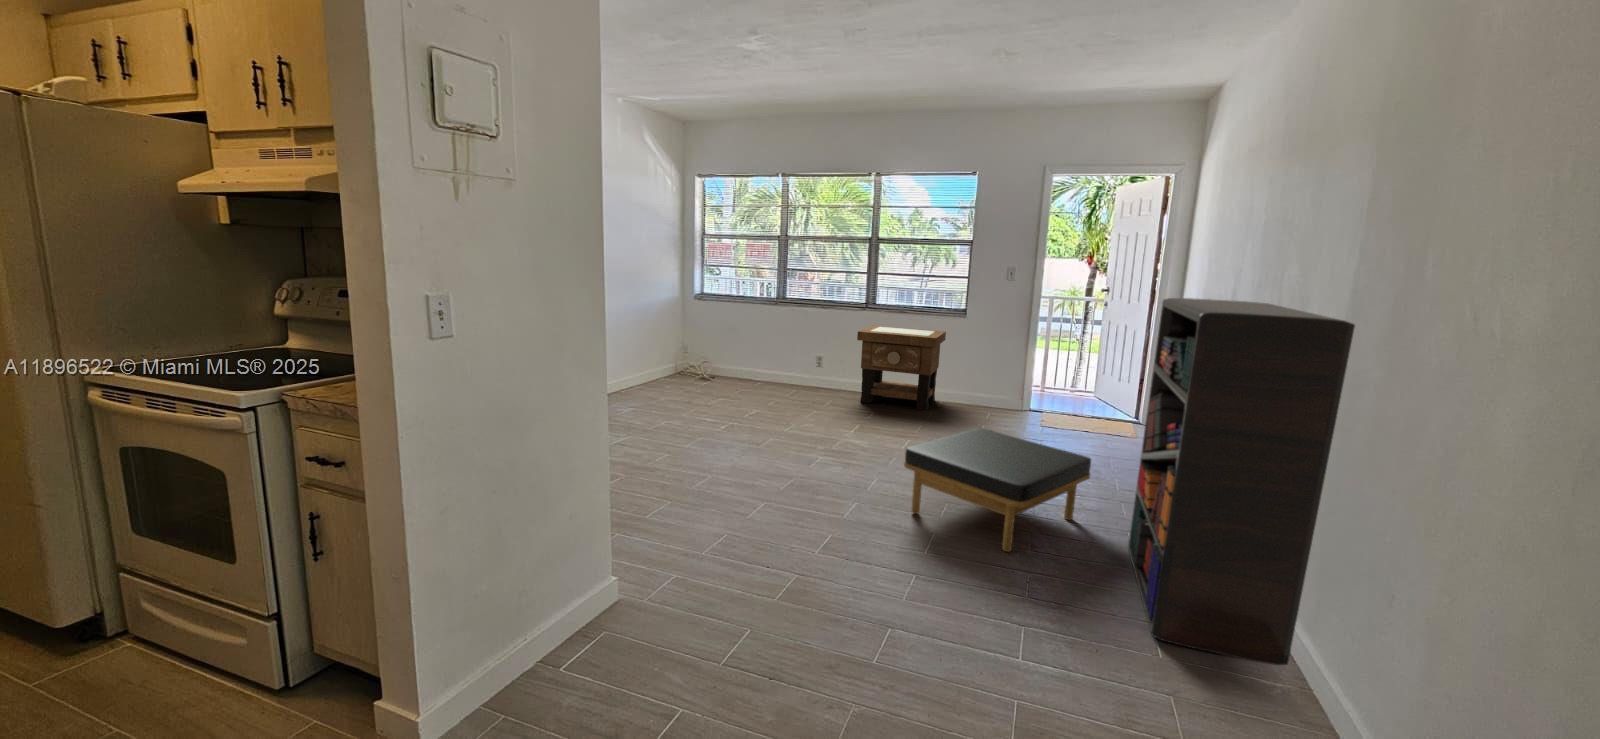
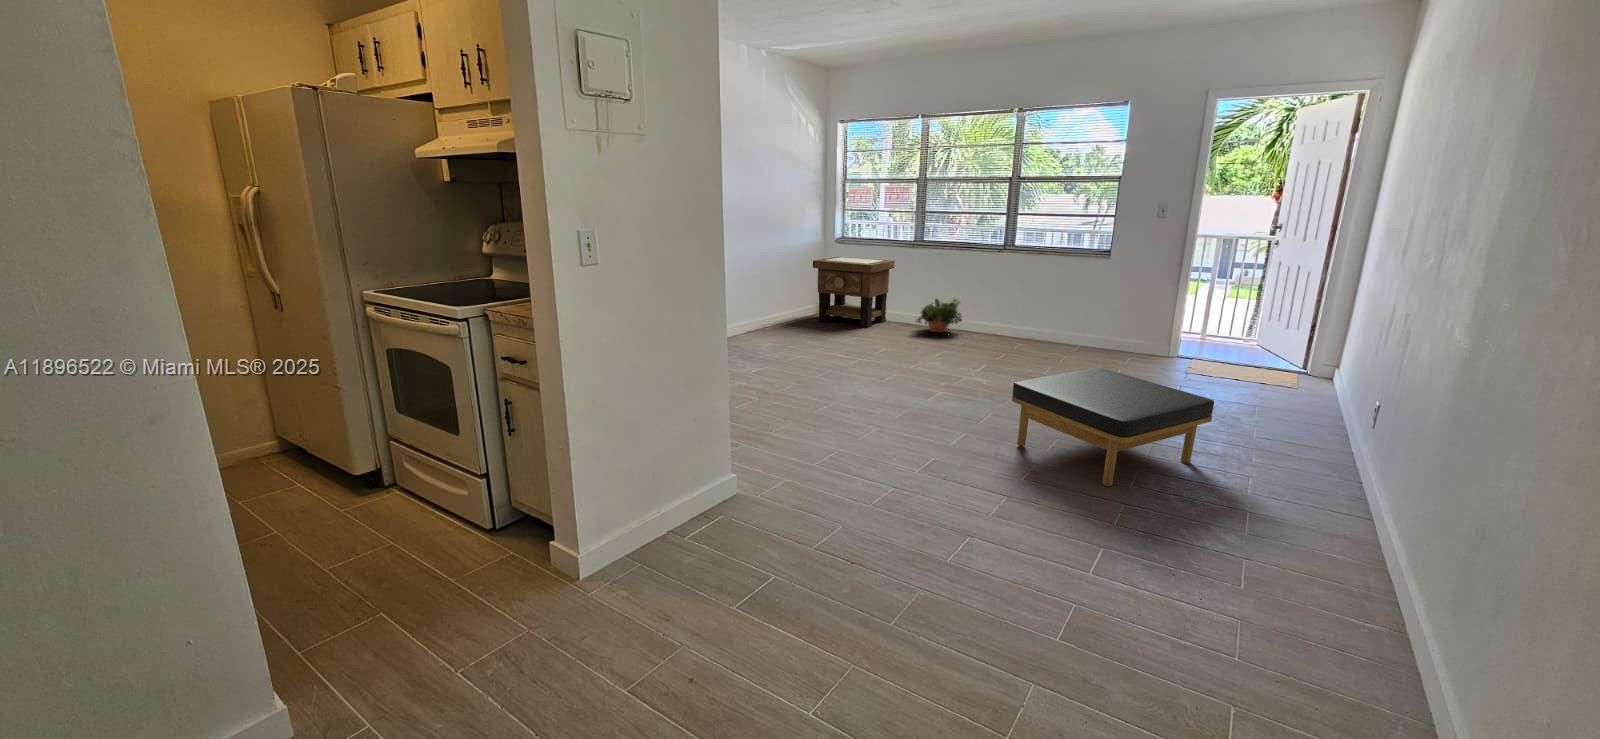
bookshelf: present [1128,298,1355,665] -> none [1241,229,1506,615]
side table: present [857,326,946,410] -> present [813,257,895,328]
potted plant: none [782,357,832,396] -> present [916,299,962,332]

